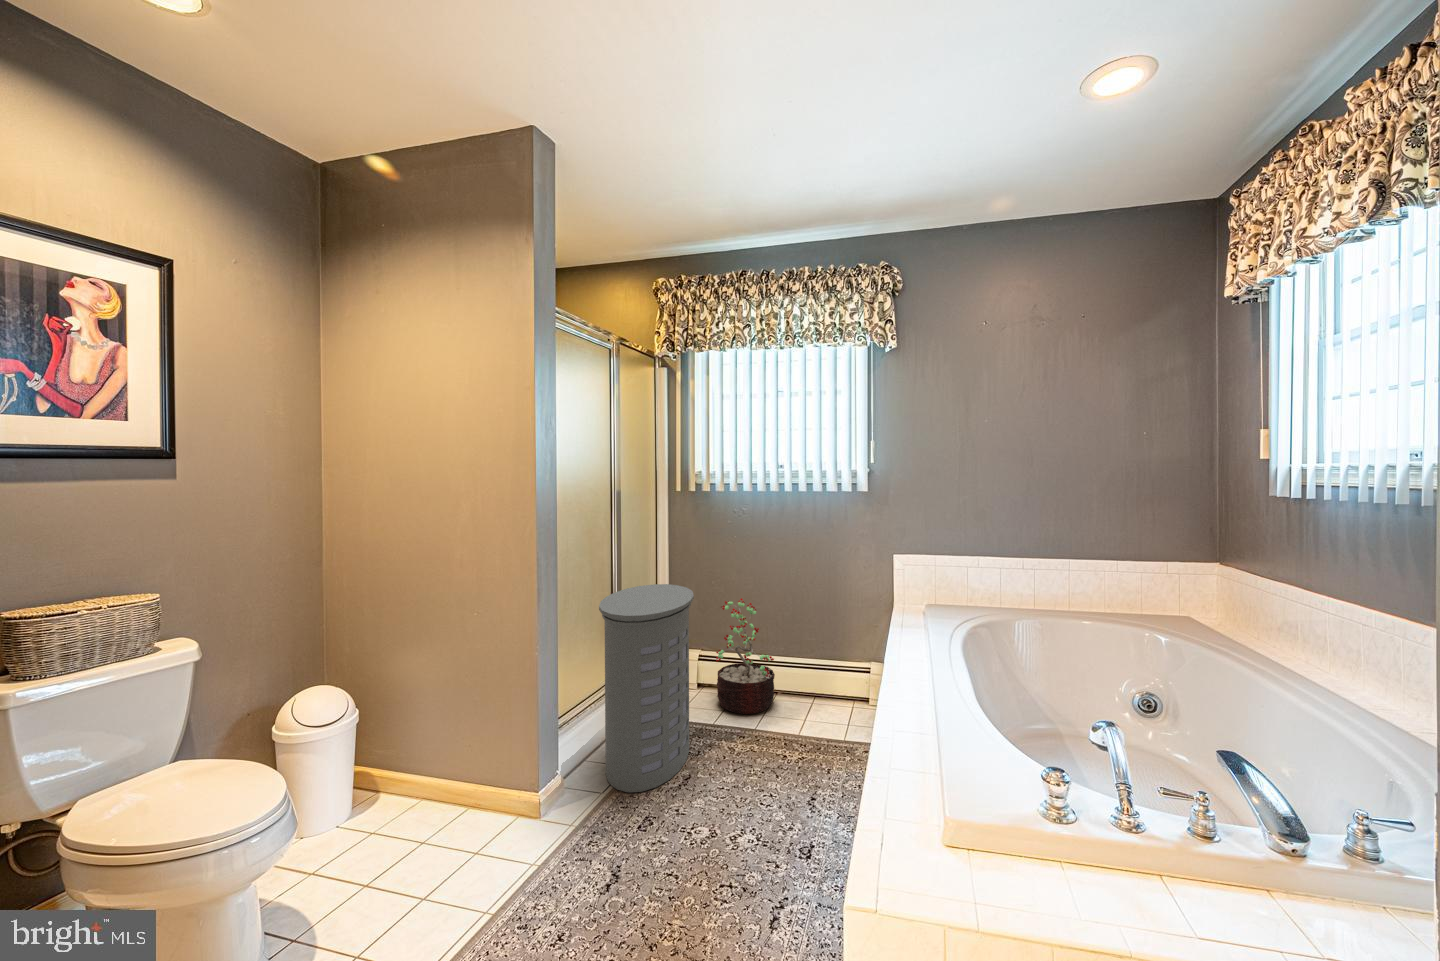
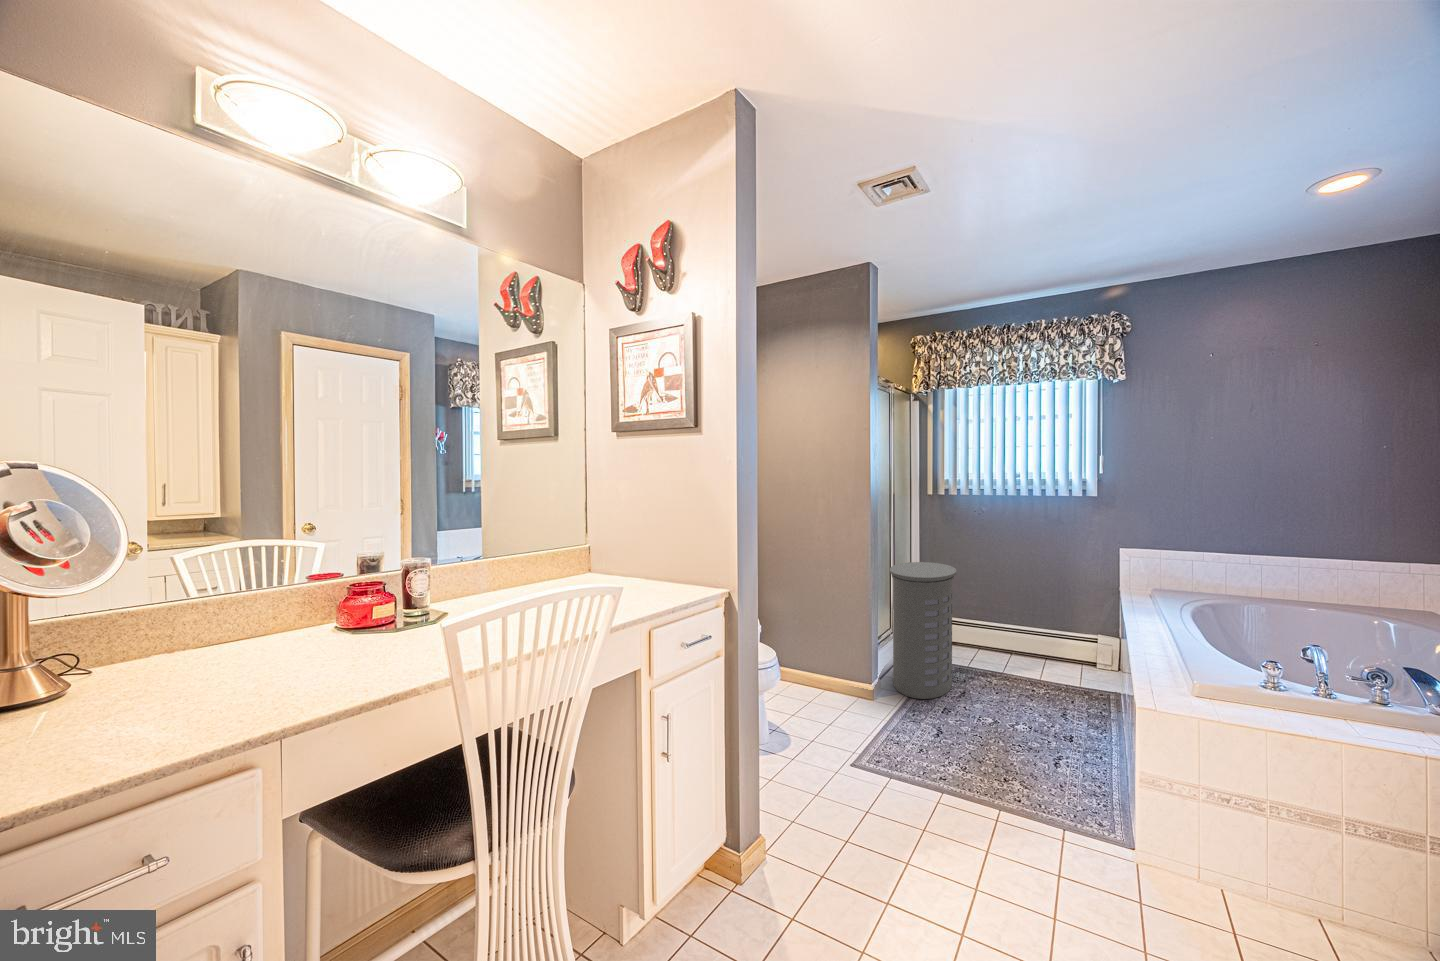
decorative plant: present [716,598,775,714] -> none [962,579,1015,666]

